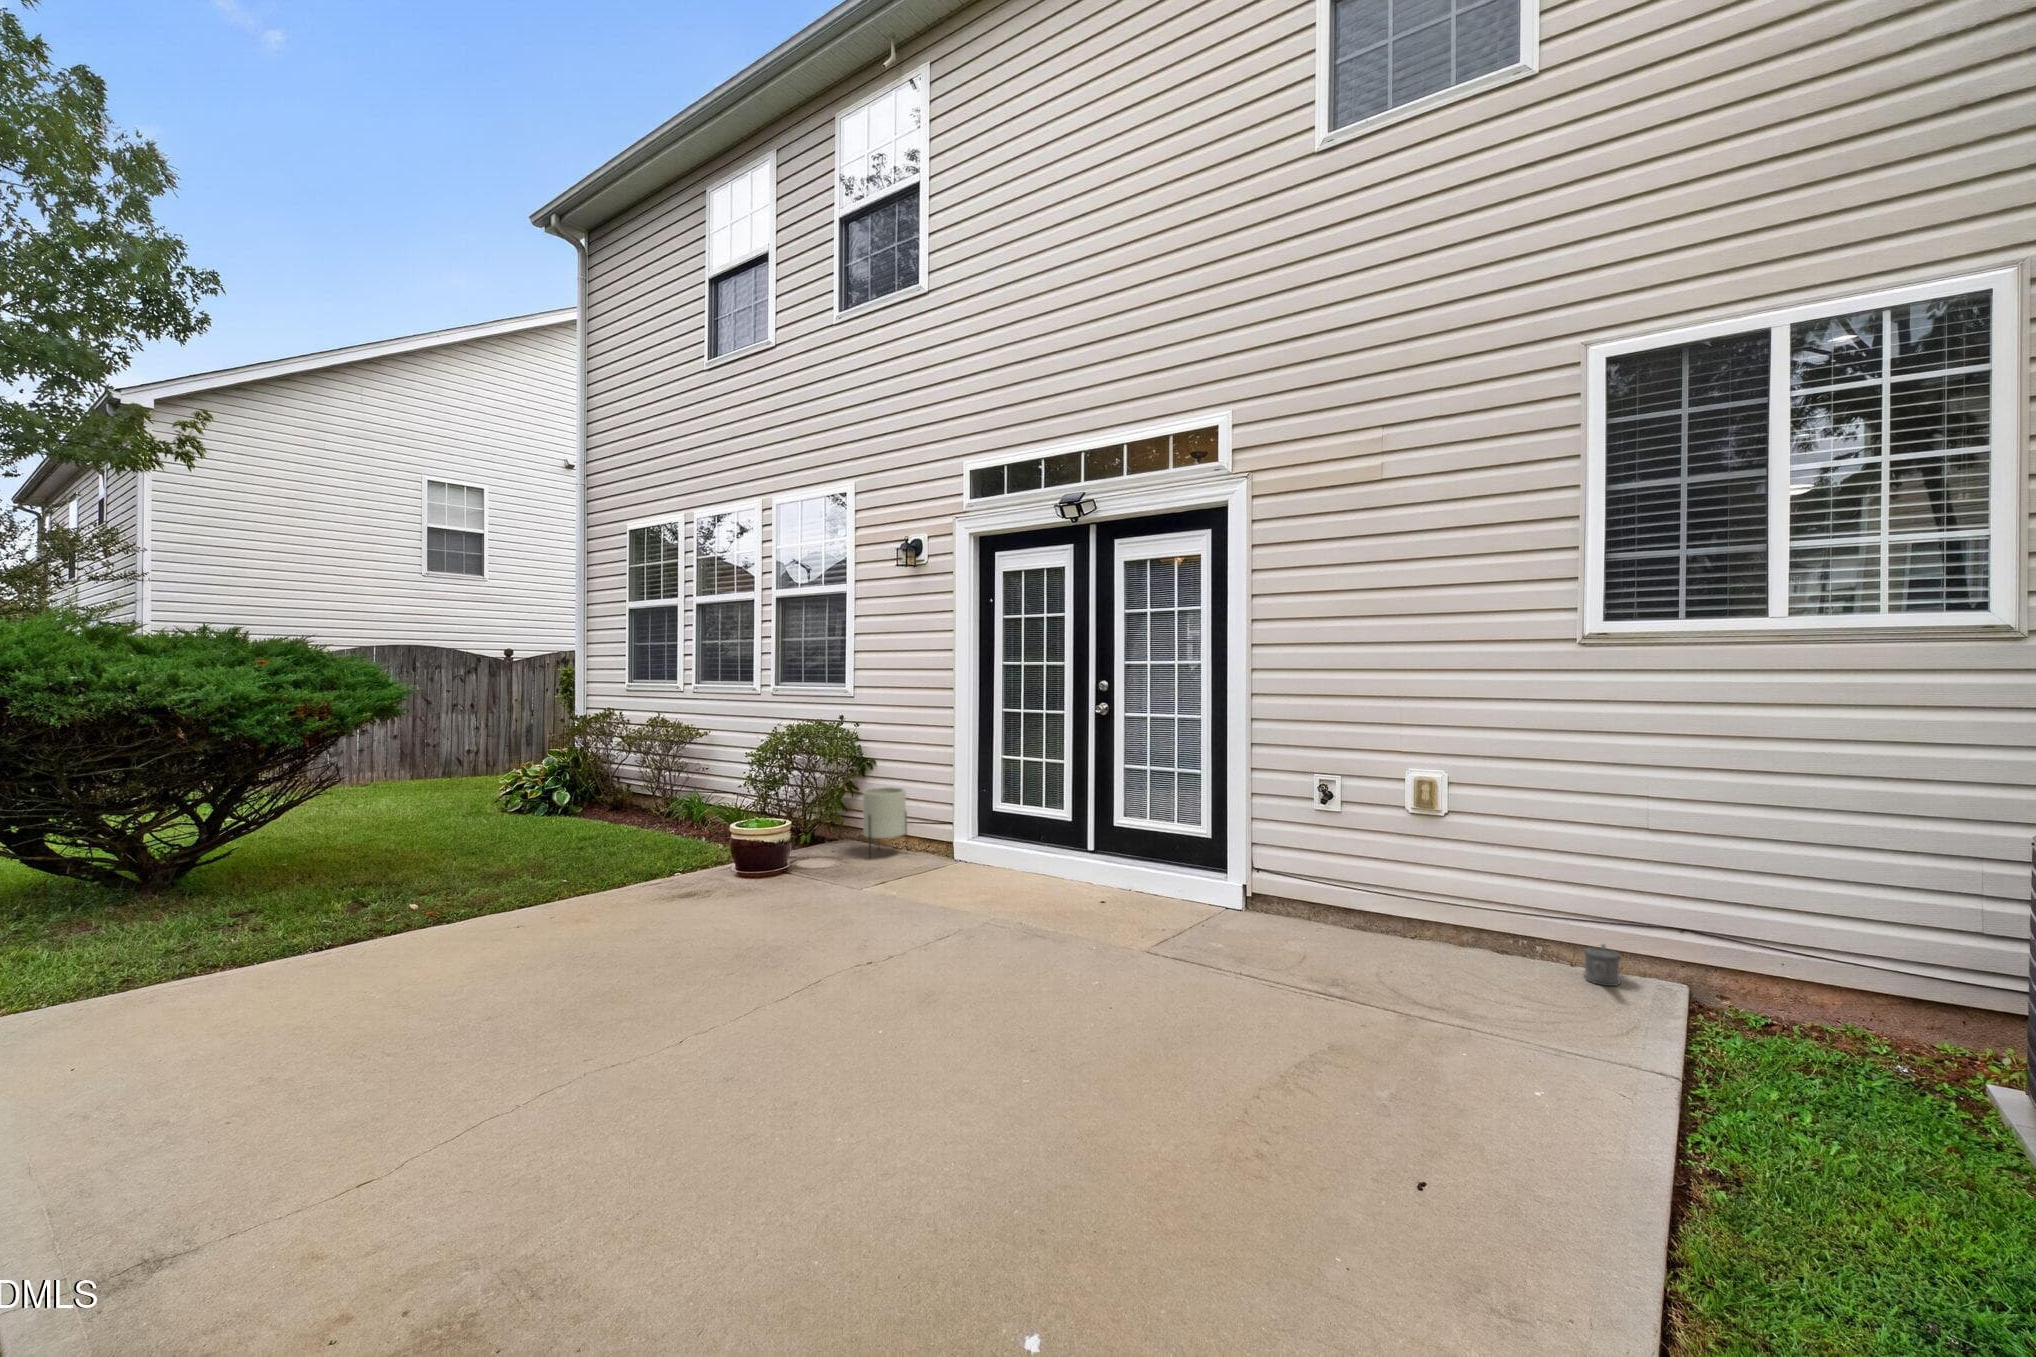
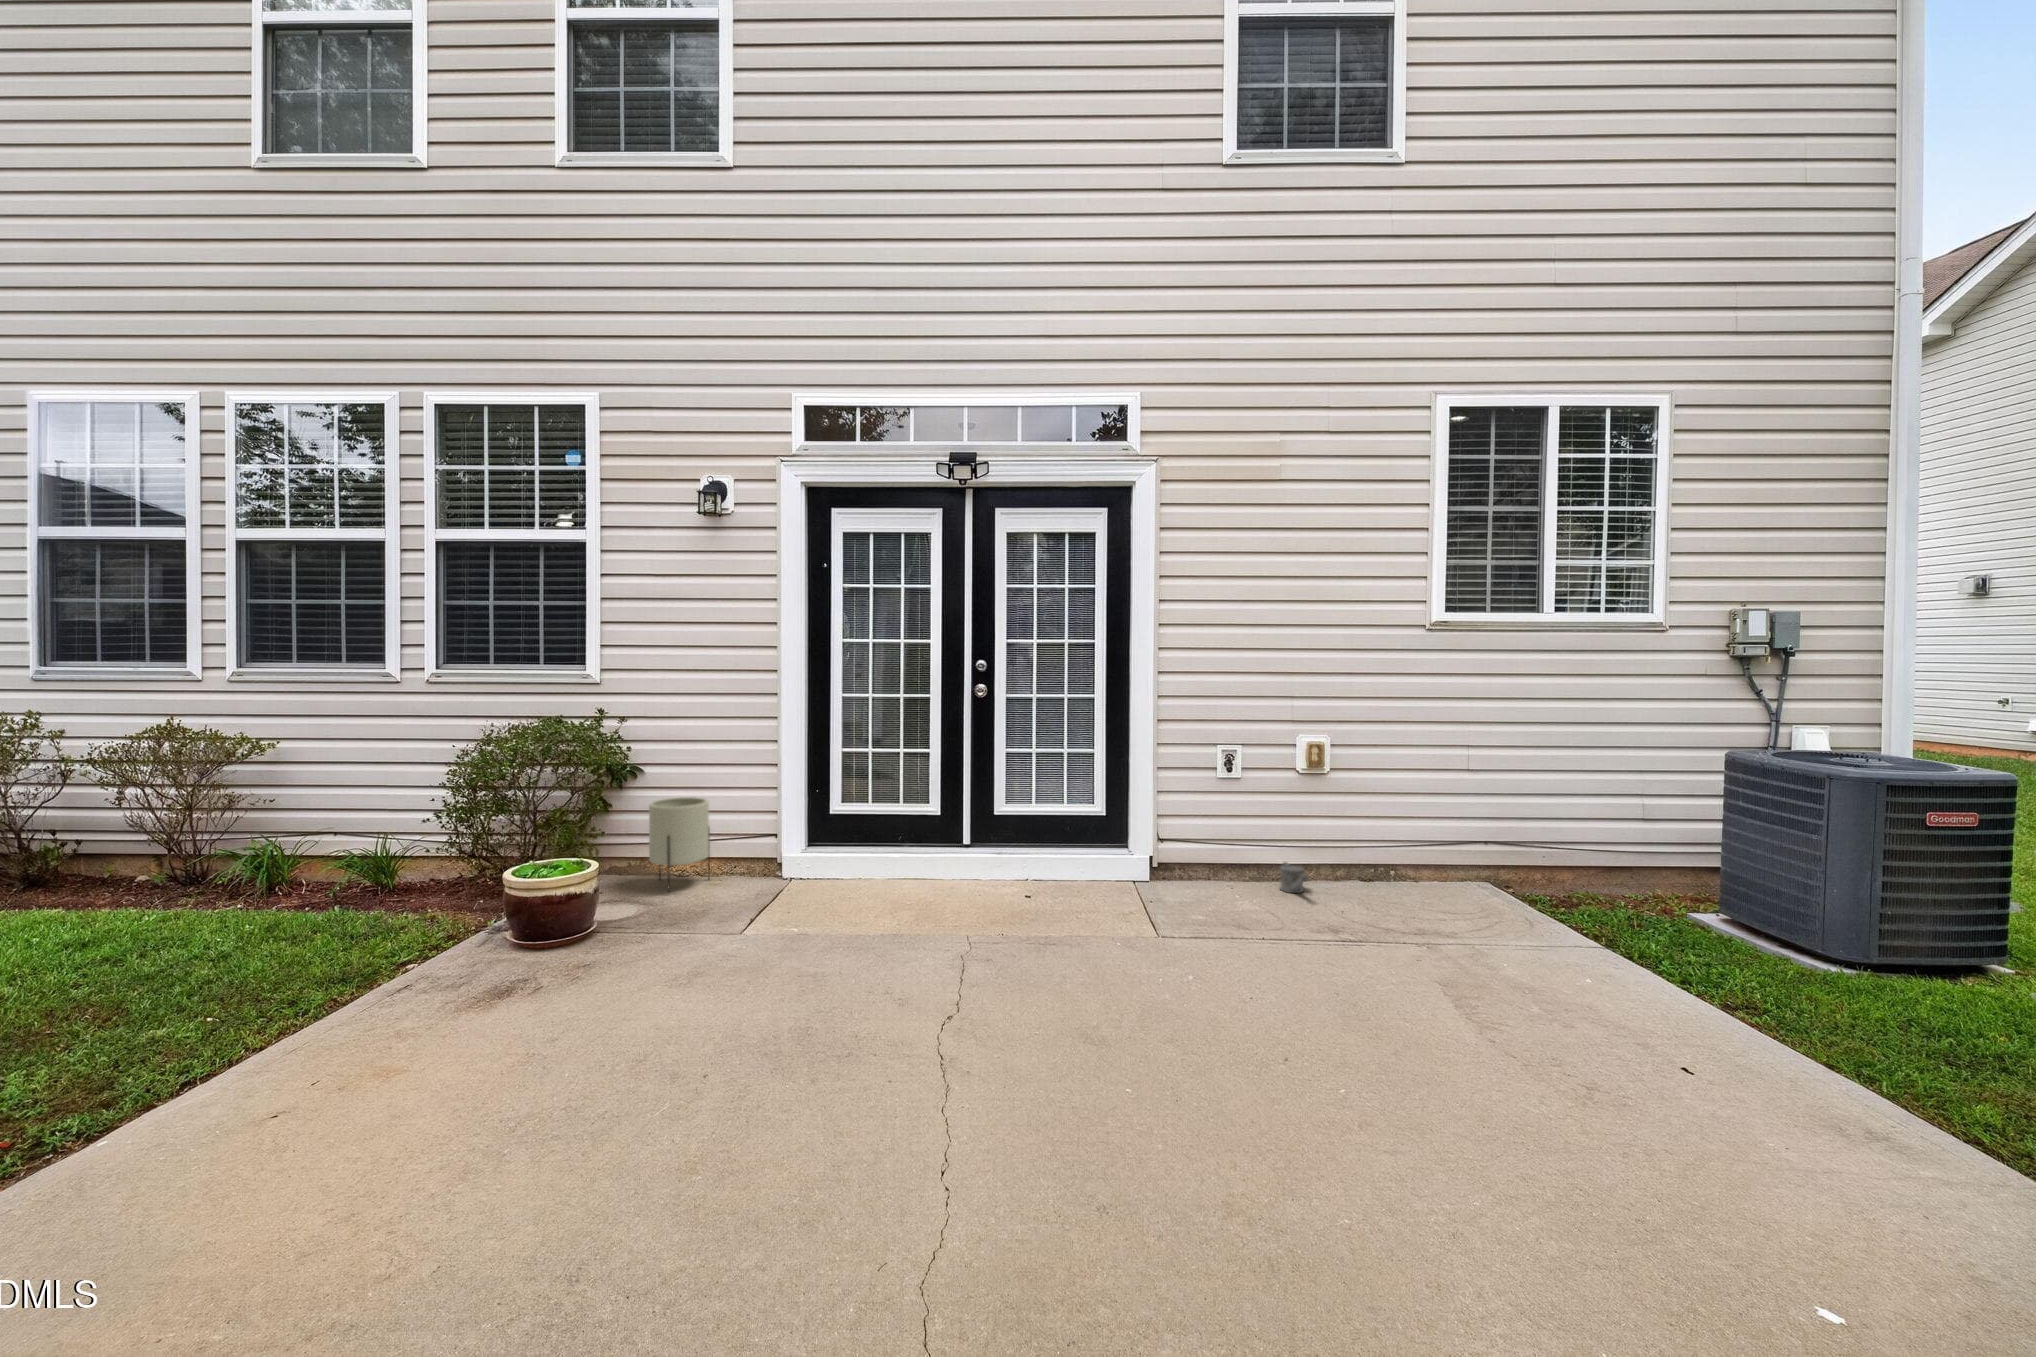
watering can: present [1584,944,1621,986] -> present [1280,862,1309,893]

